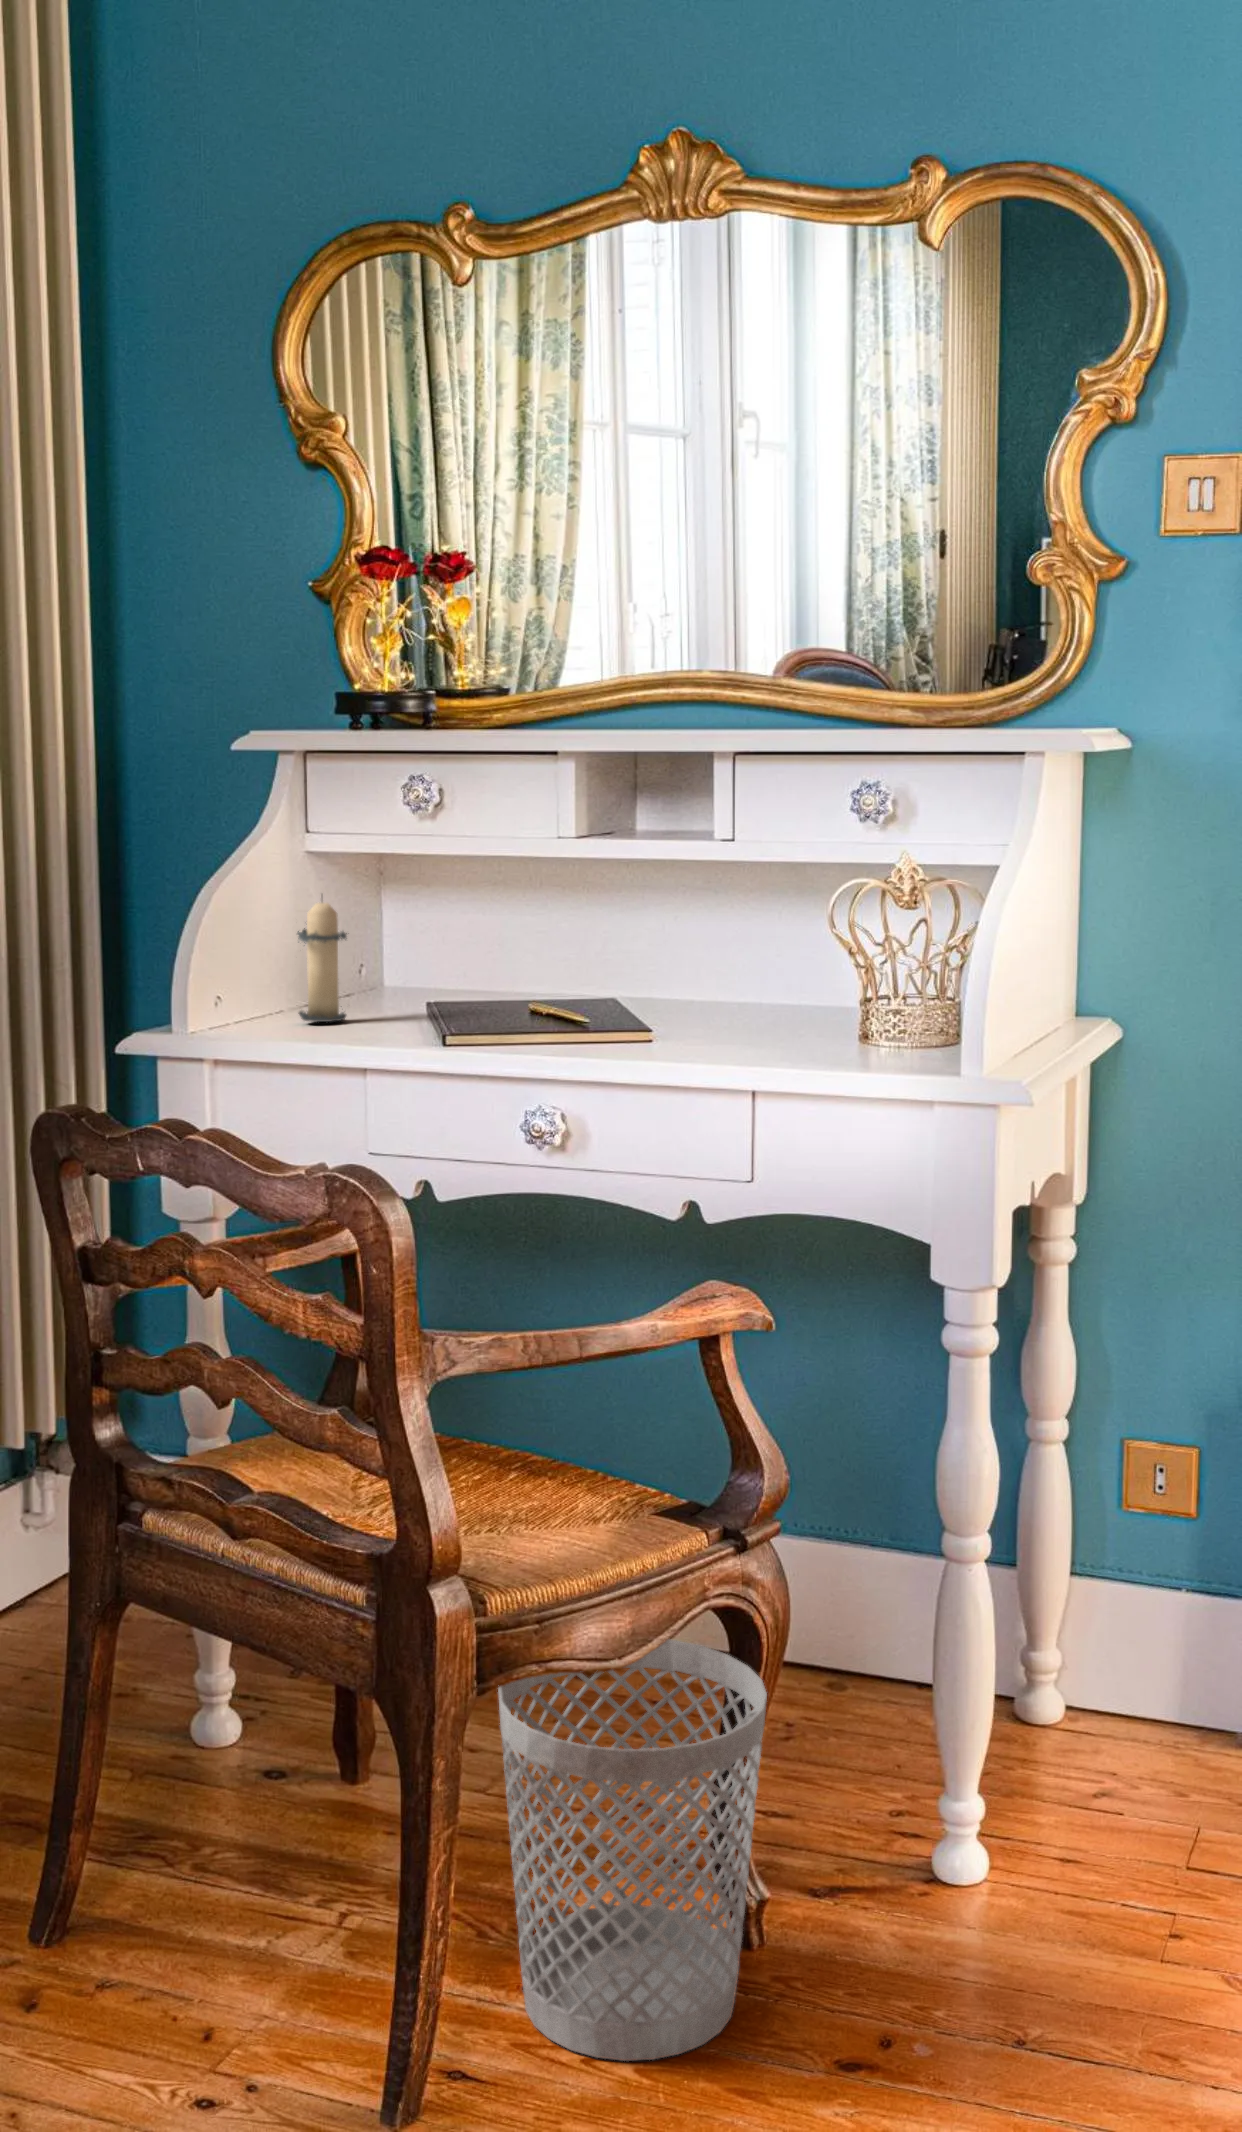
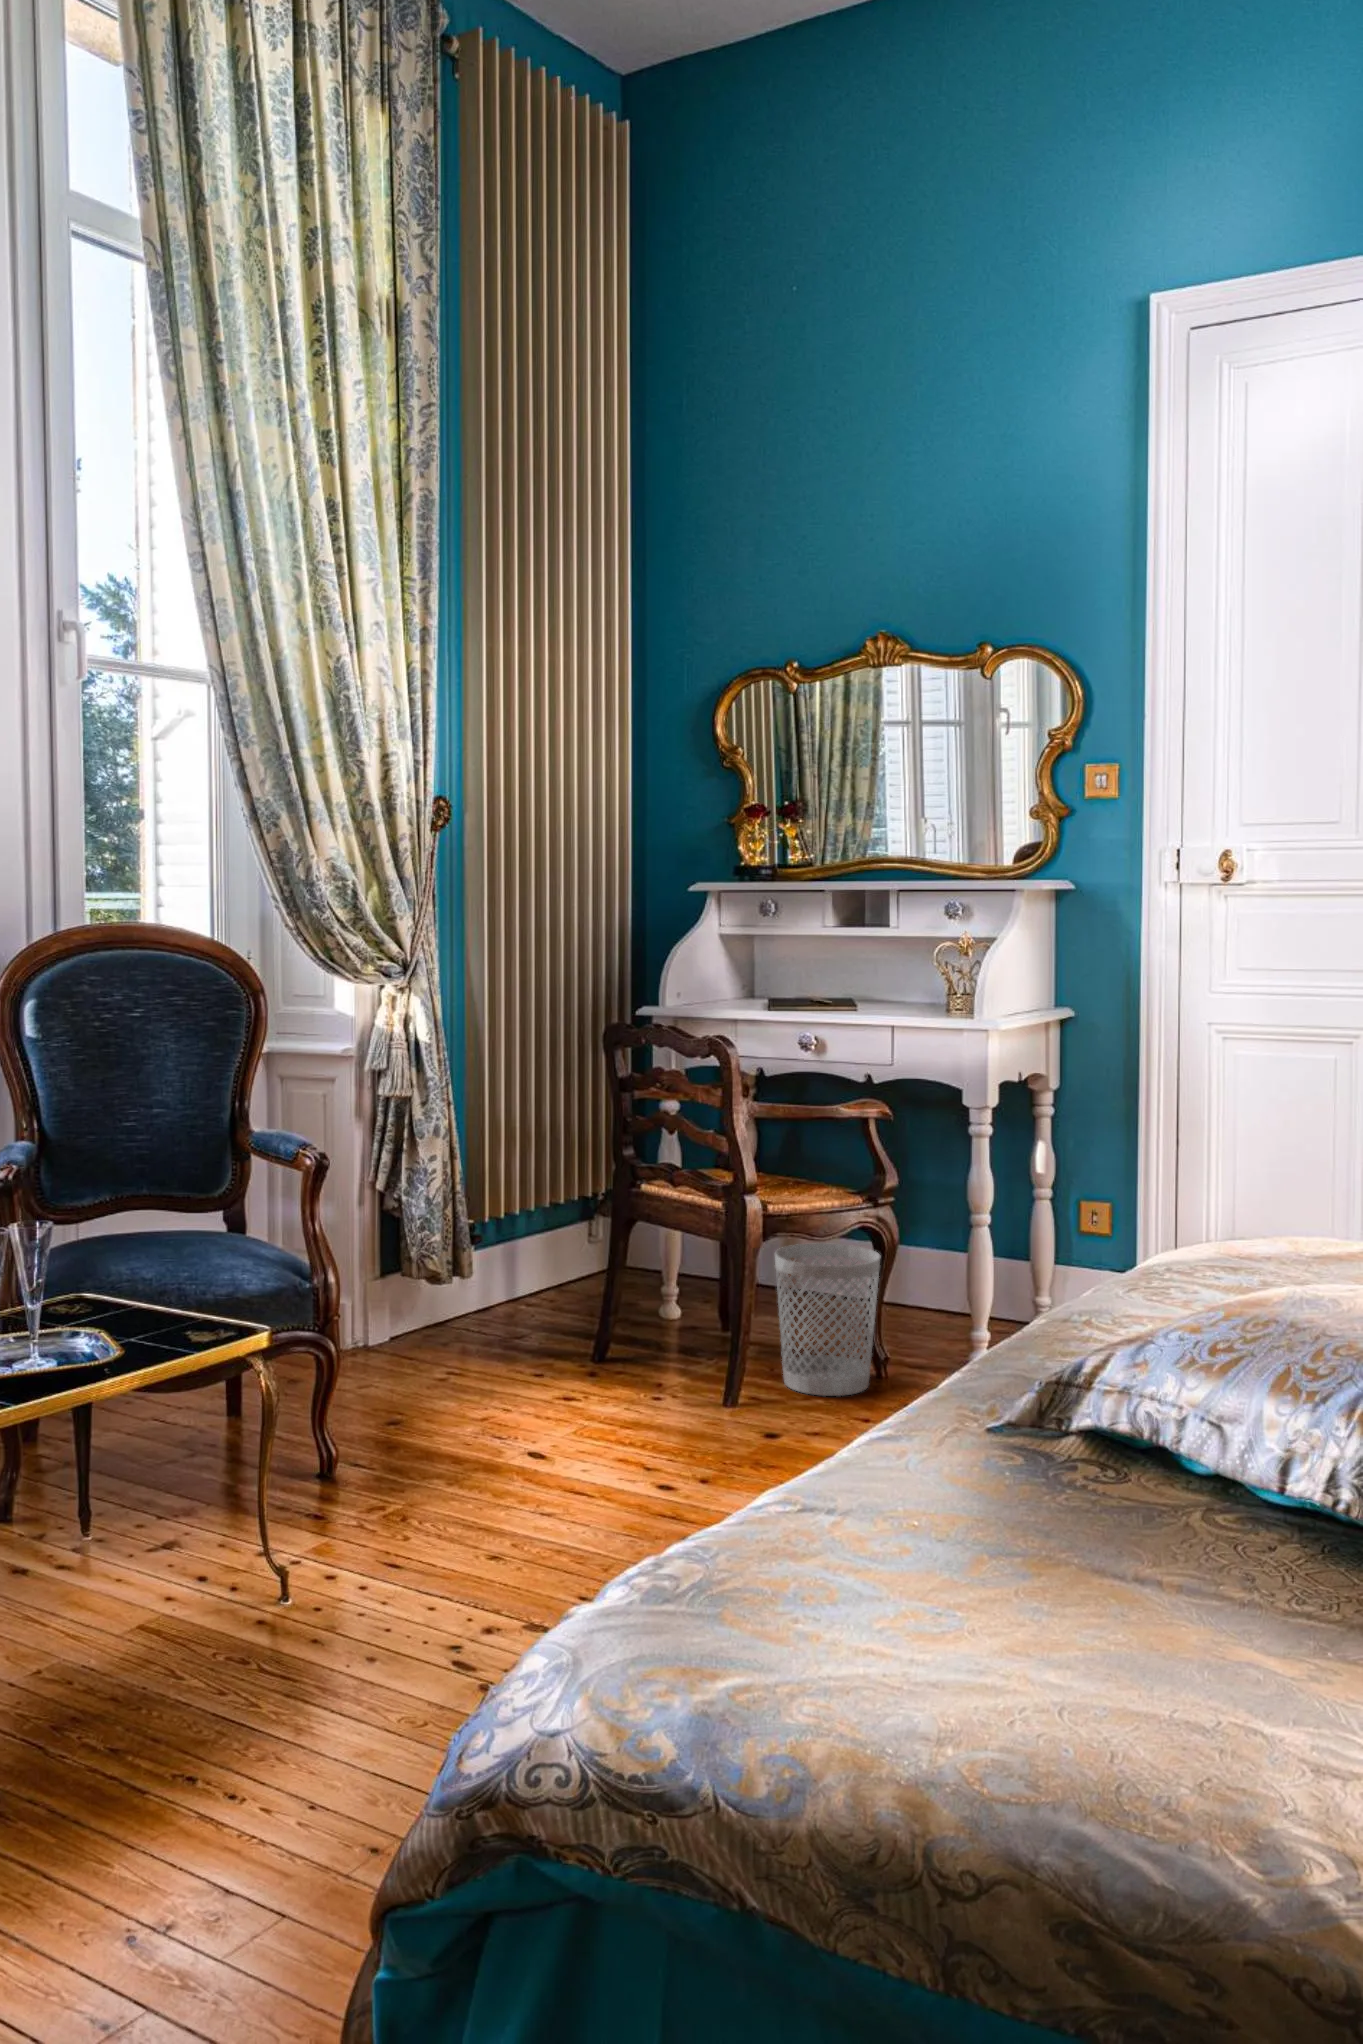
candle: present [297,895,347,1022] -> none [710,951,737,1007]

